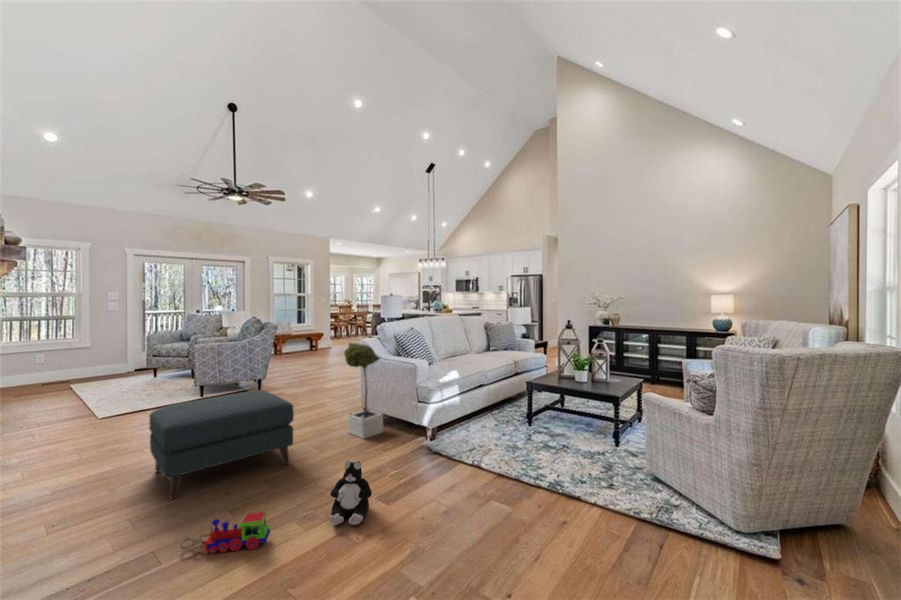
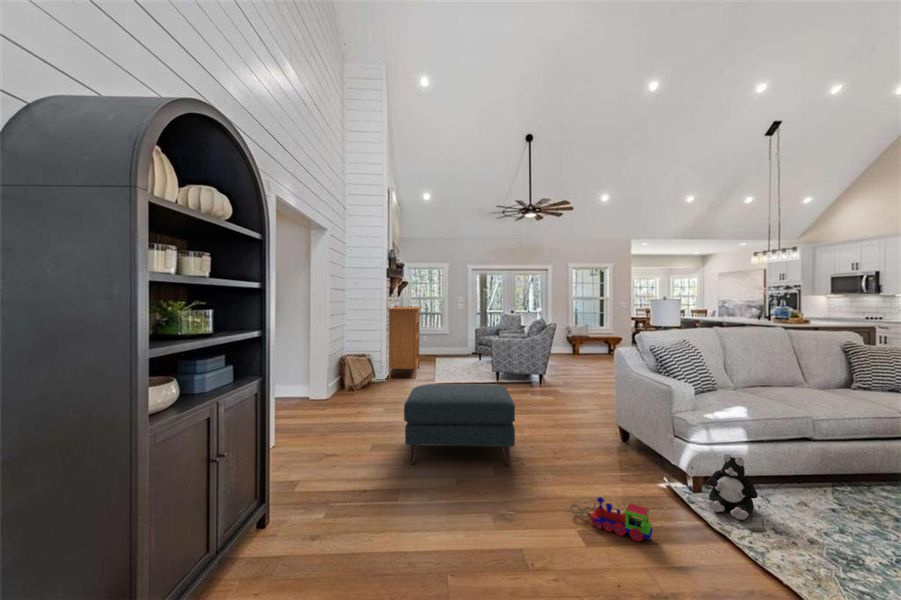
console table: none [26,310,88,418] -> present [388,306,422,379]
potted tree: present [344,343,384,439] -> none [583,346,631,464]
plush toy: present [329,461,372,525] -> present [707,455,758,520]
toy train: present [180,512,270,553] -> present [570,497,653,542]

